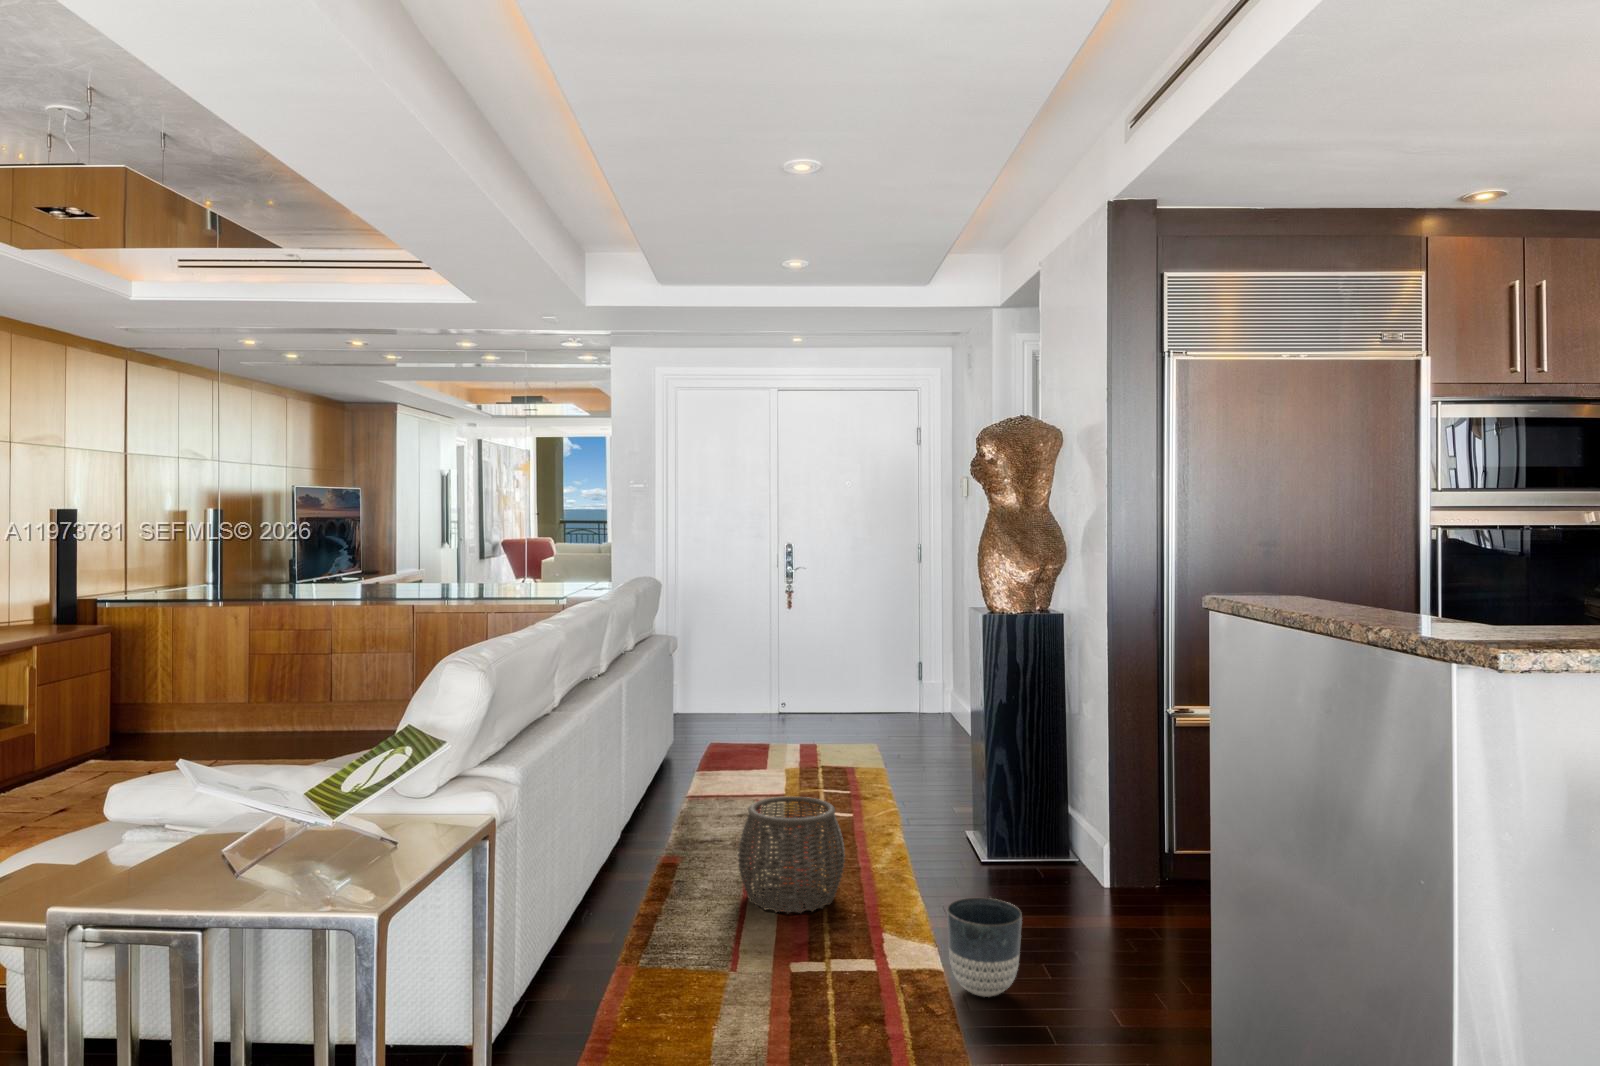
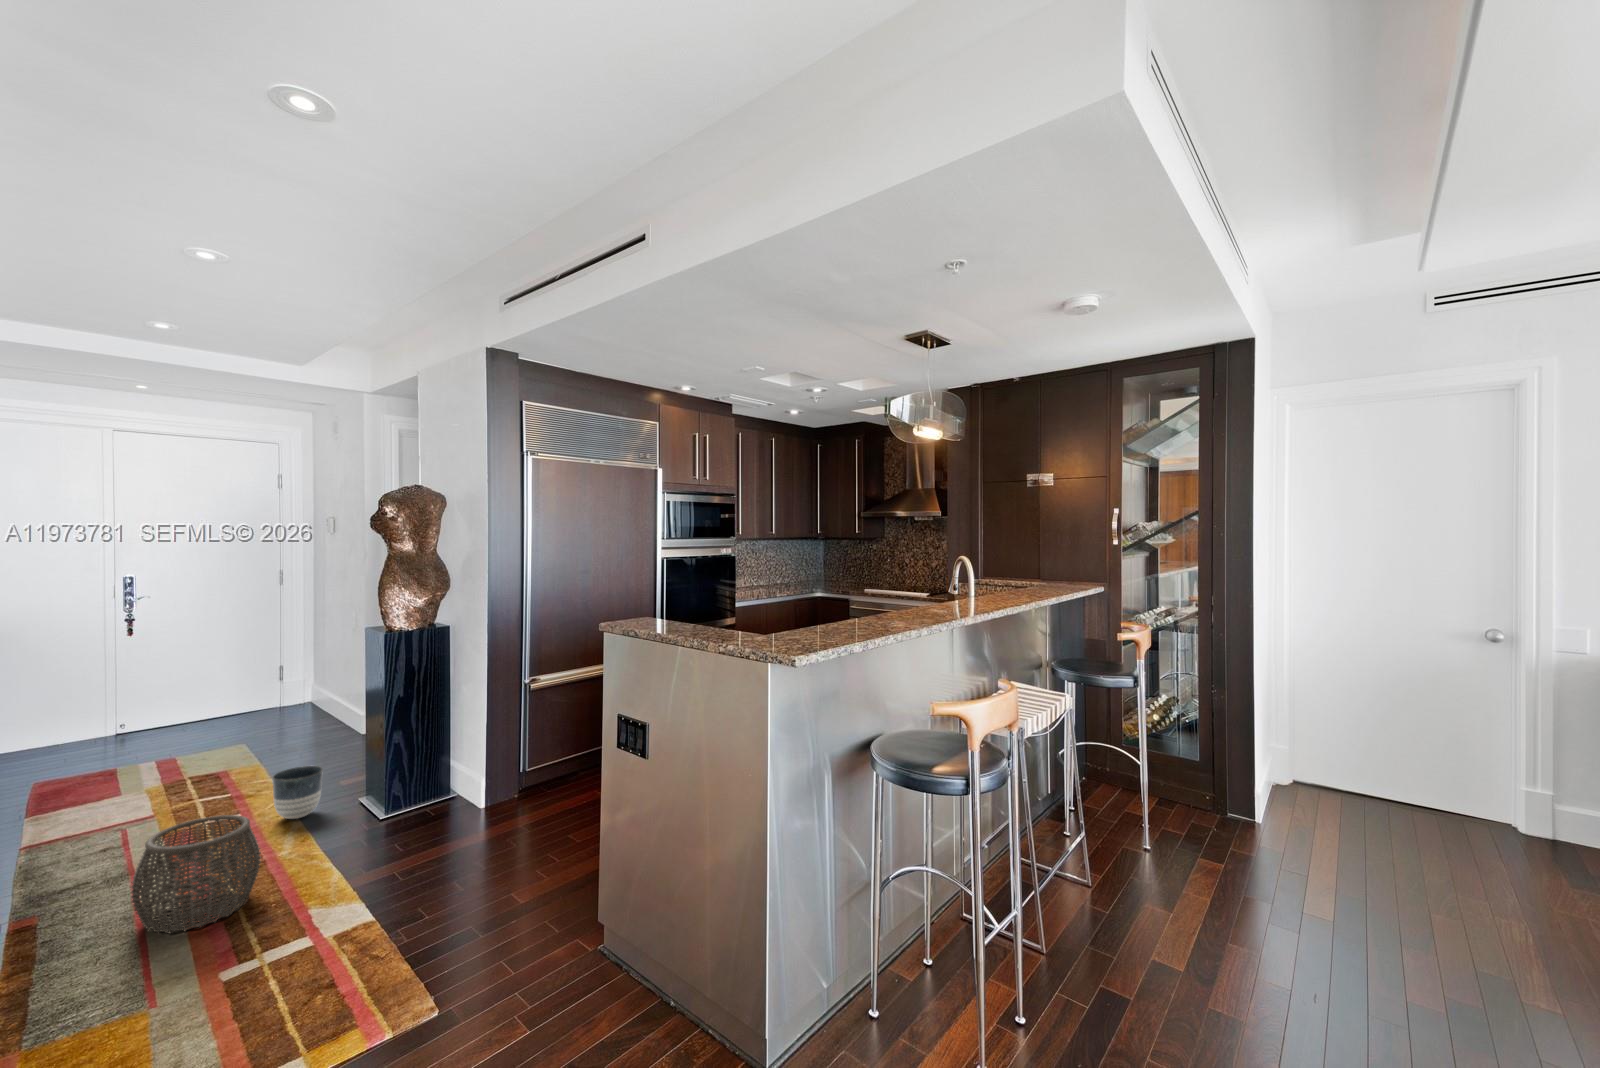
planter: present [947,898,1022,997] -> present [272,766,323,819]

